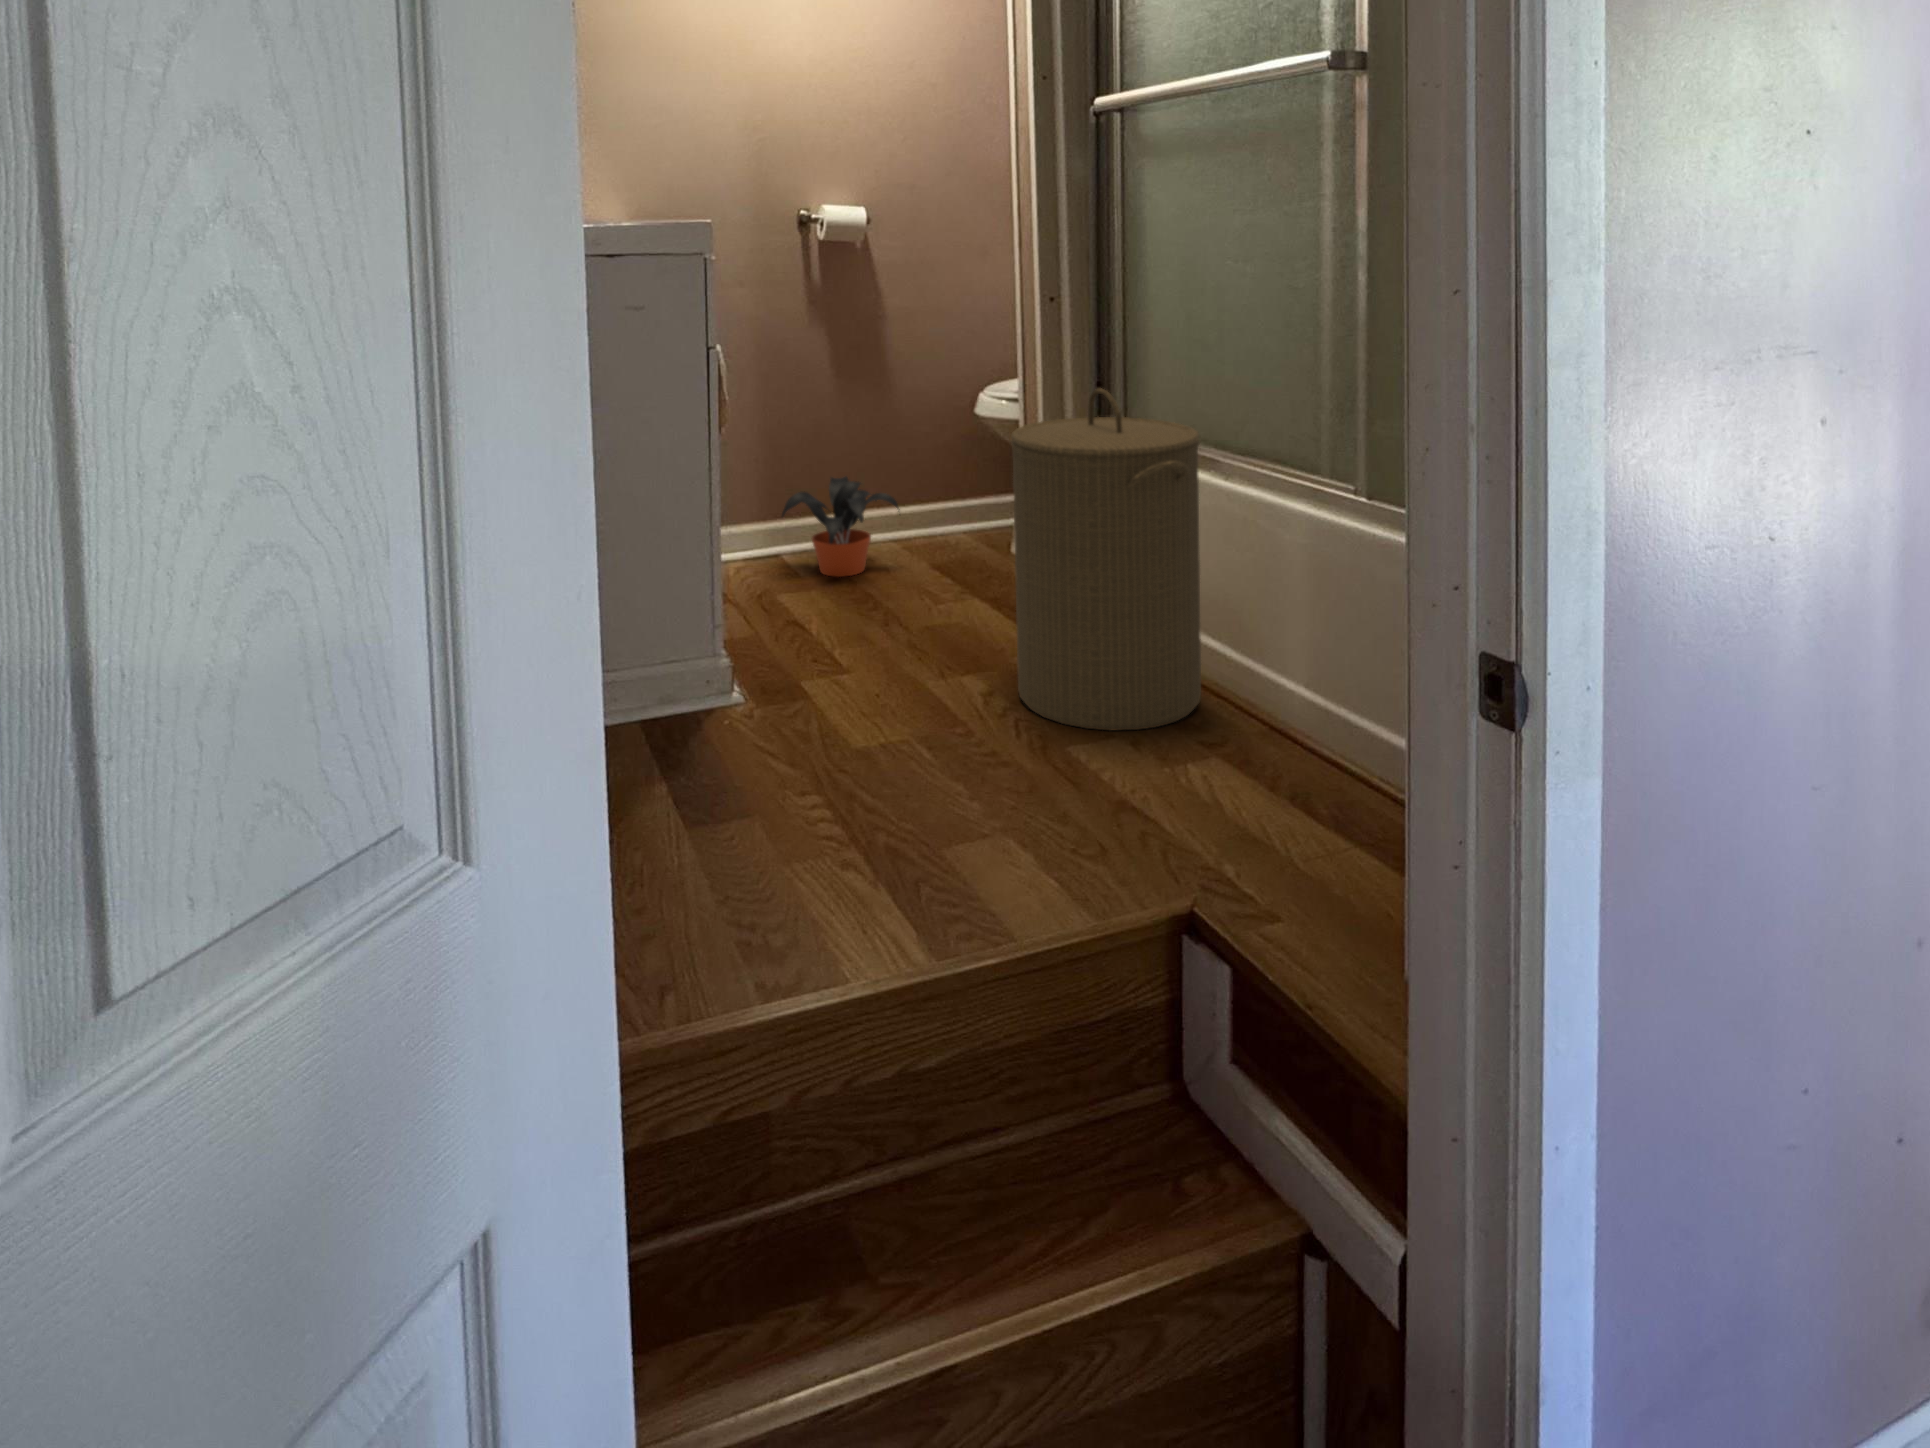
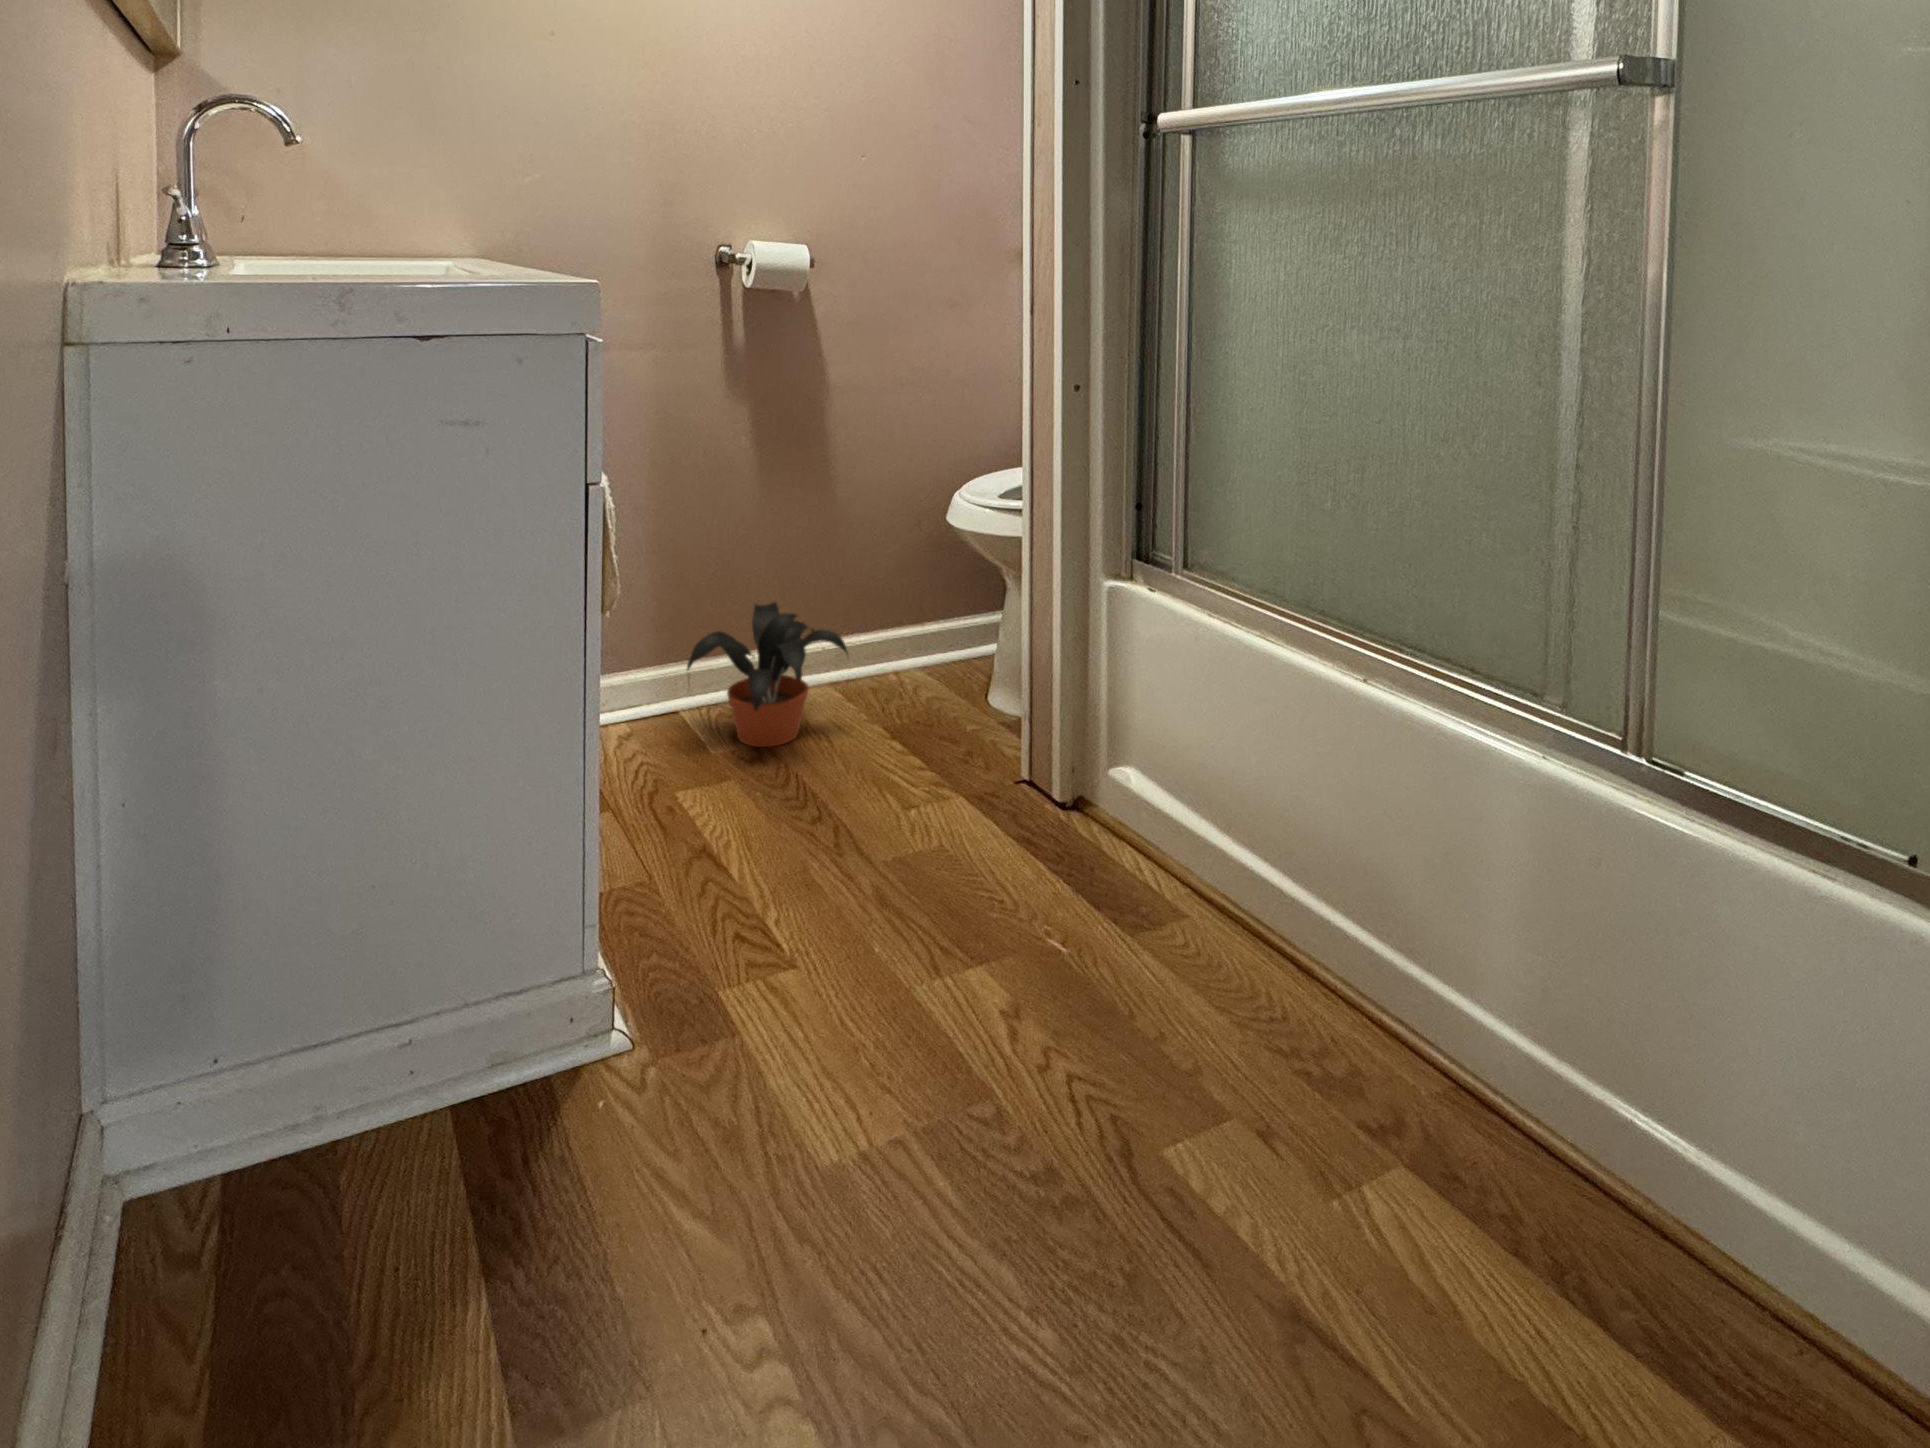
laundry hamper: present [1011,389,1201,731] -> none [1055,552,1350,1110]

